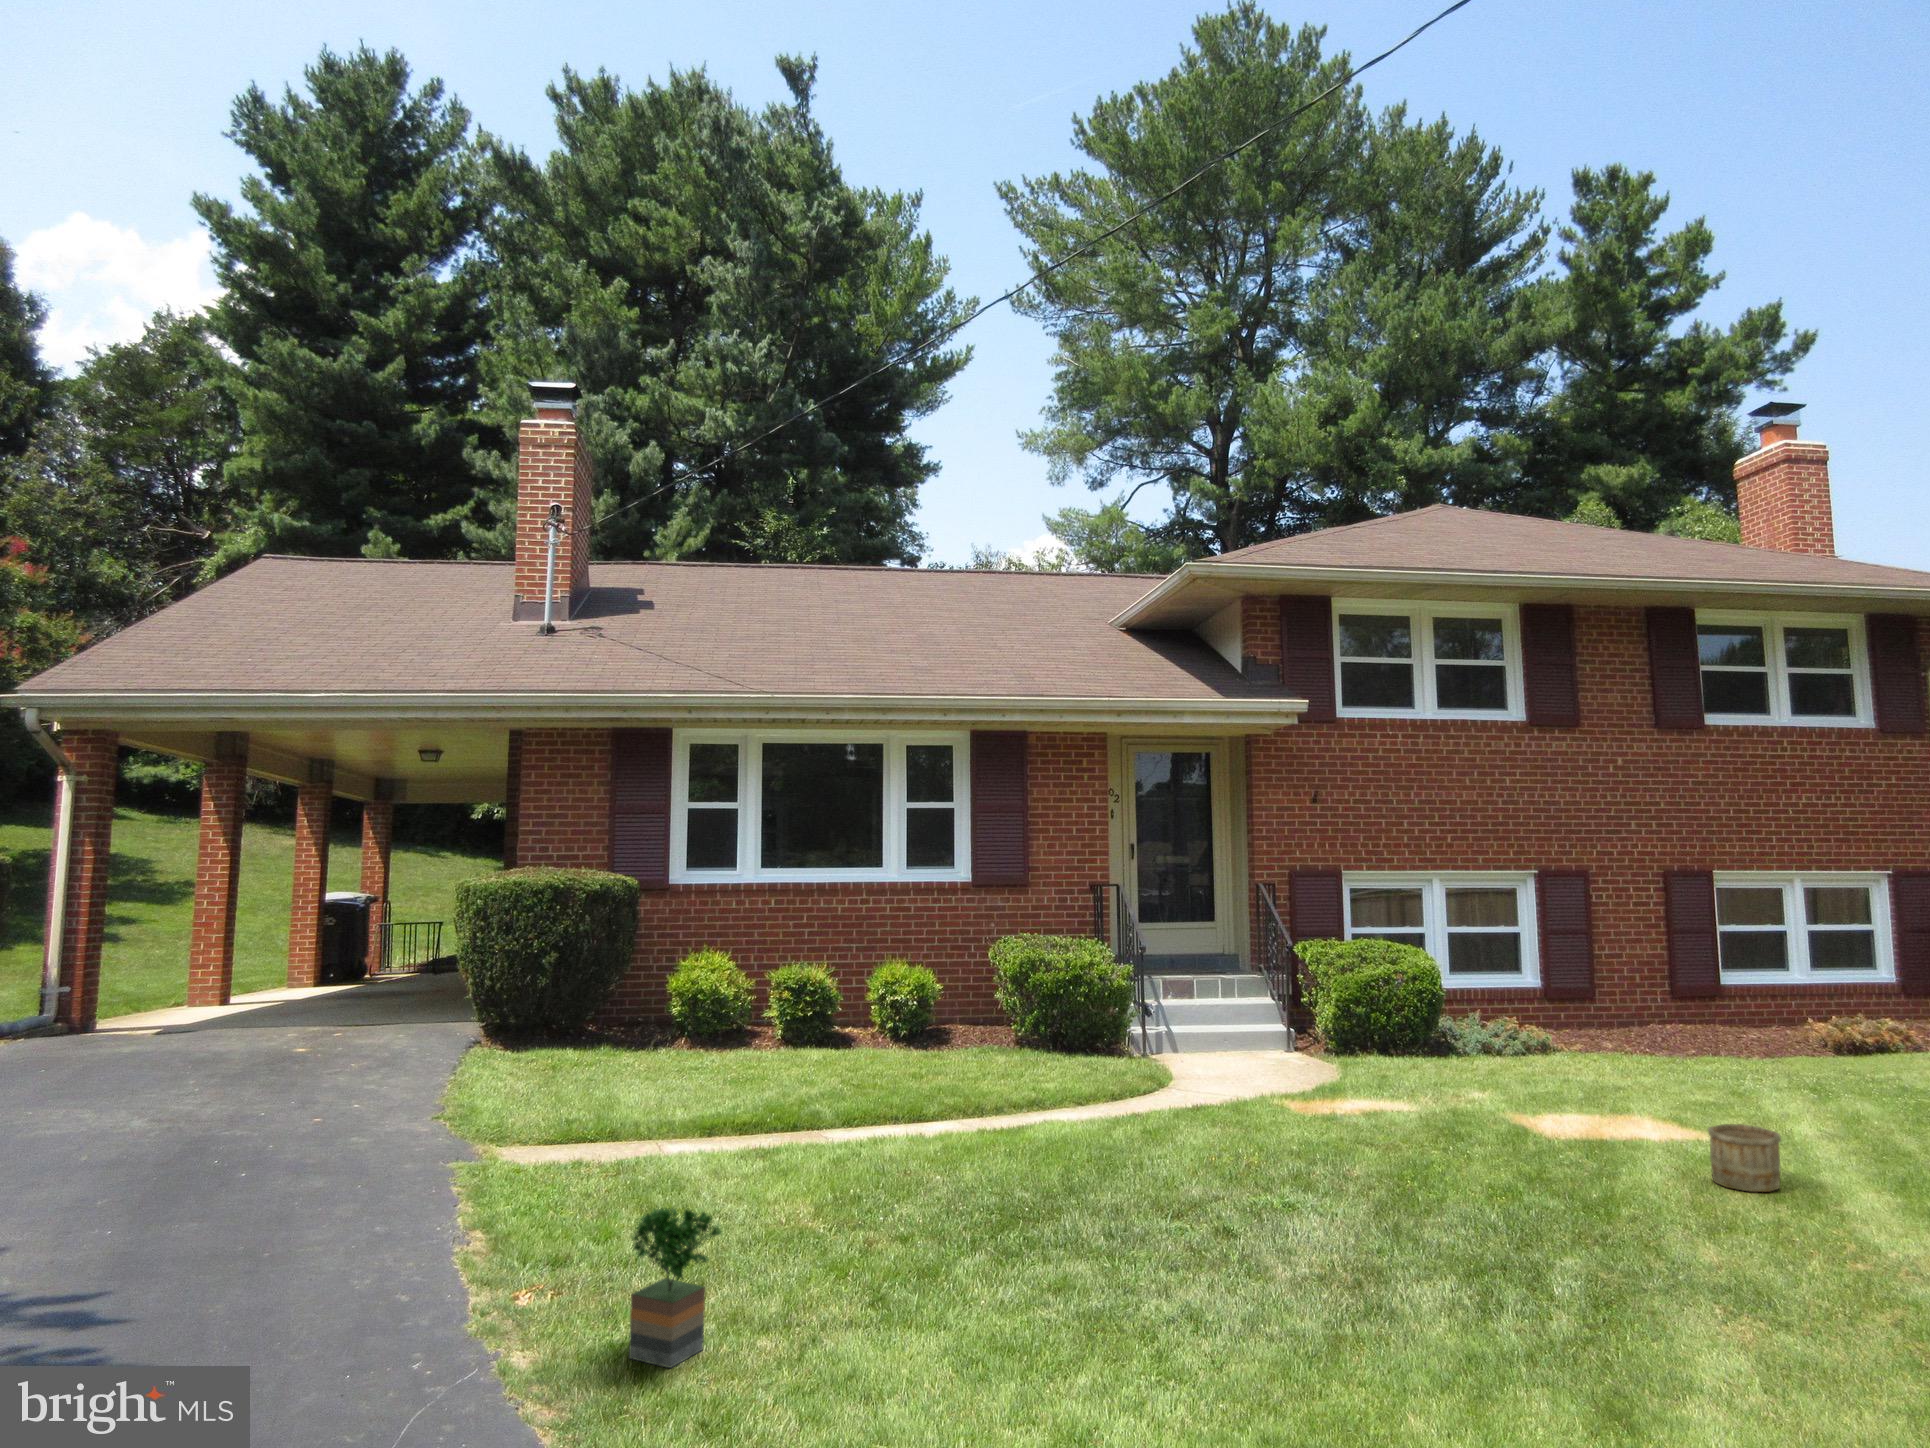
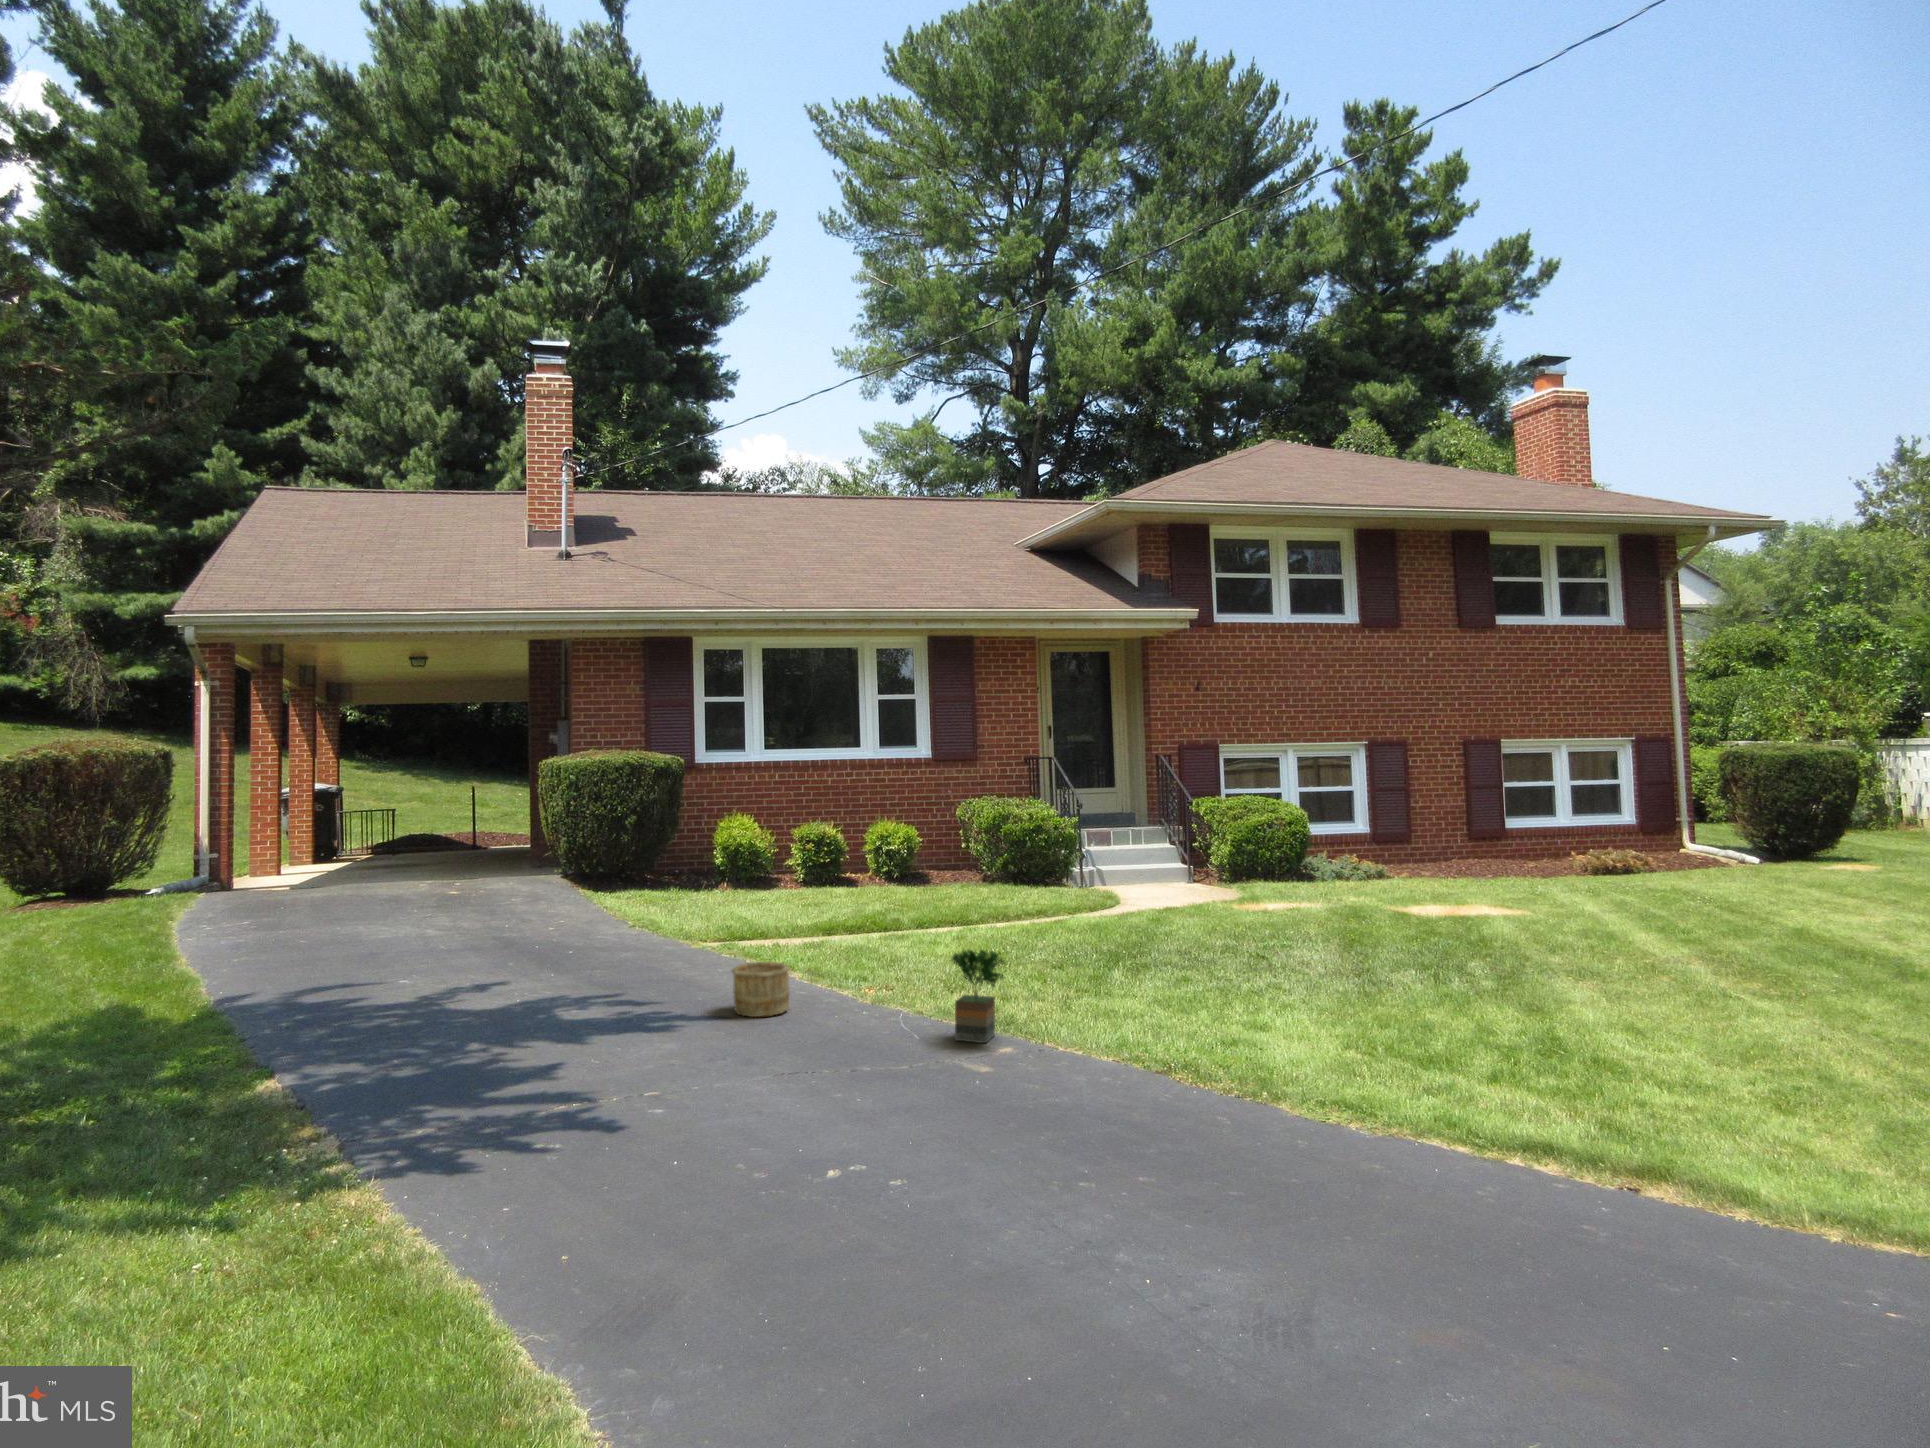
wooden bucket: present [1708,1124,1781,1192] -> present [732,962,789,1017]

